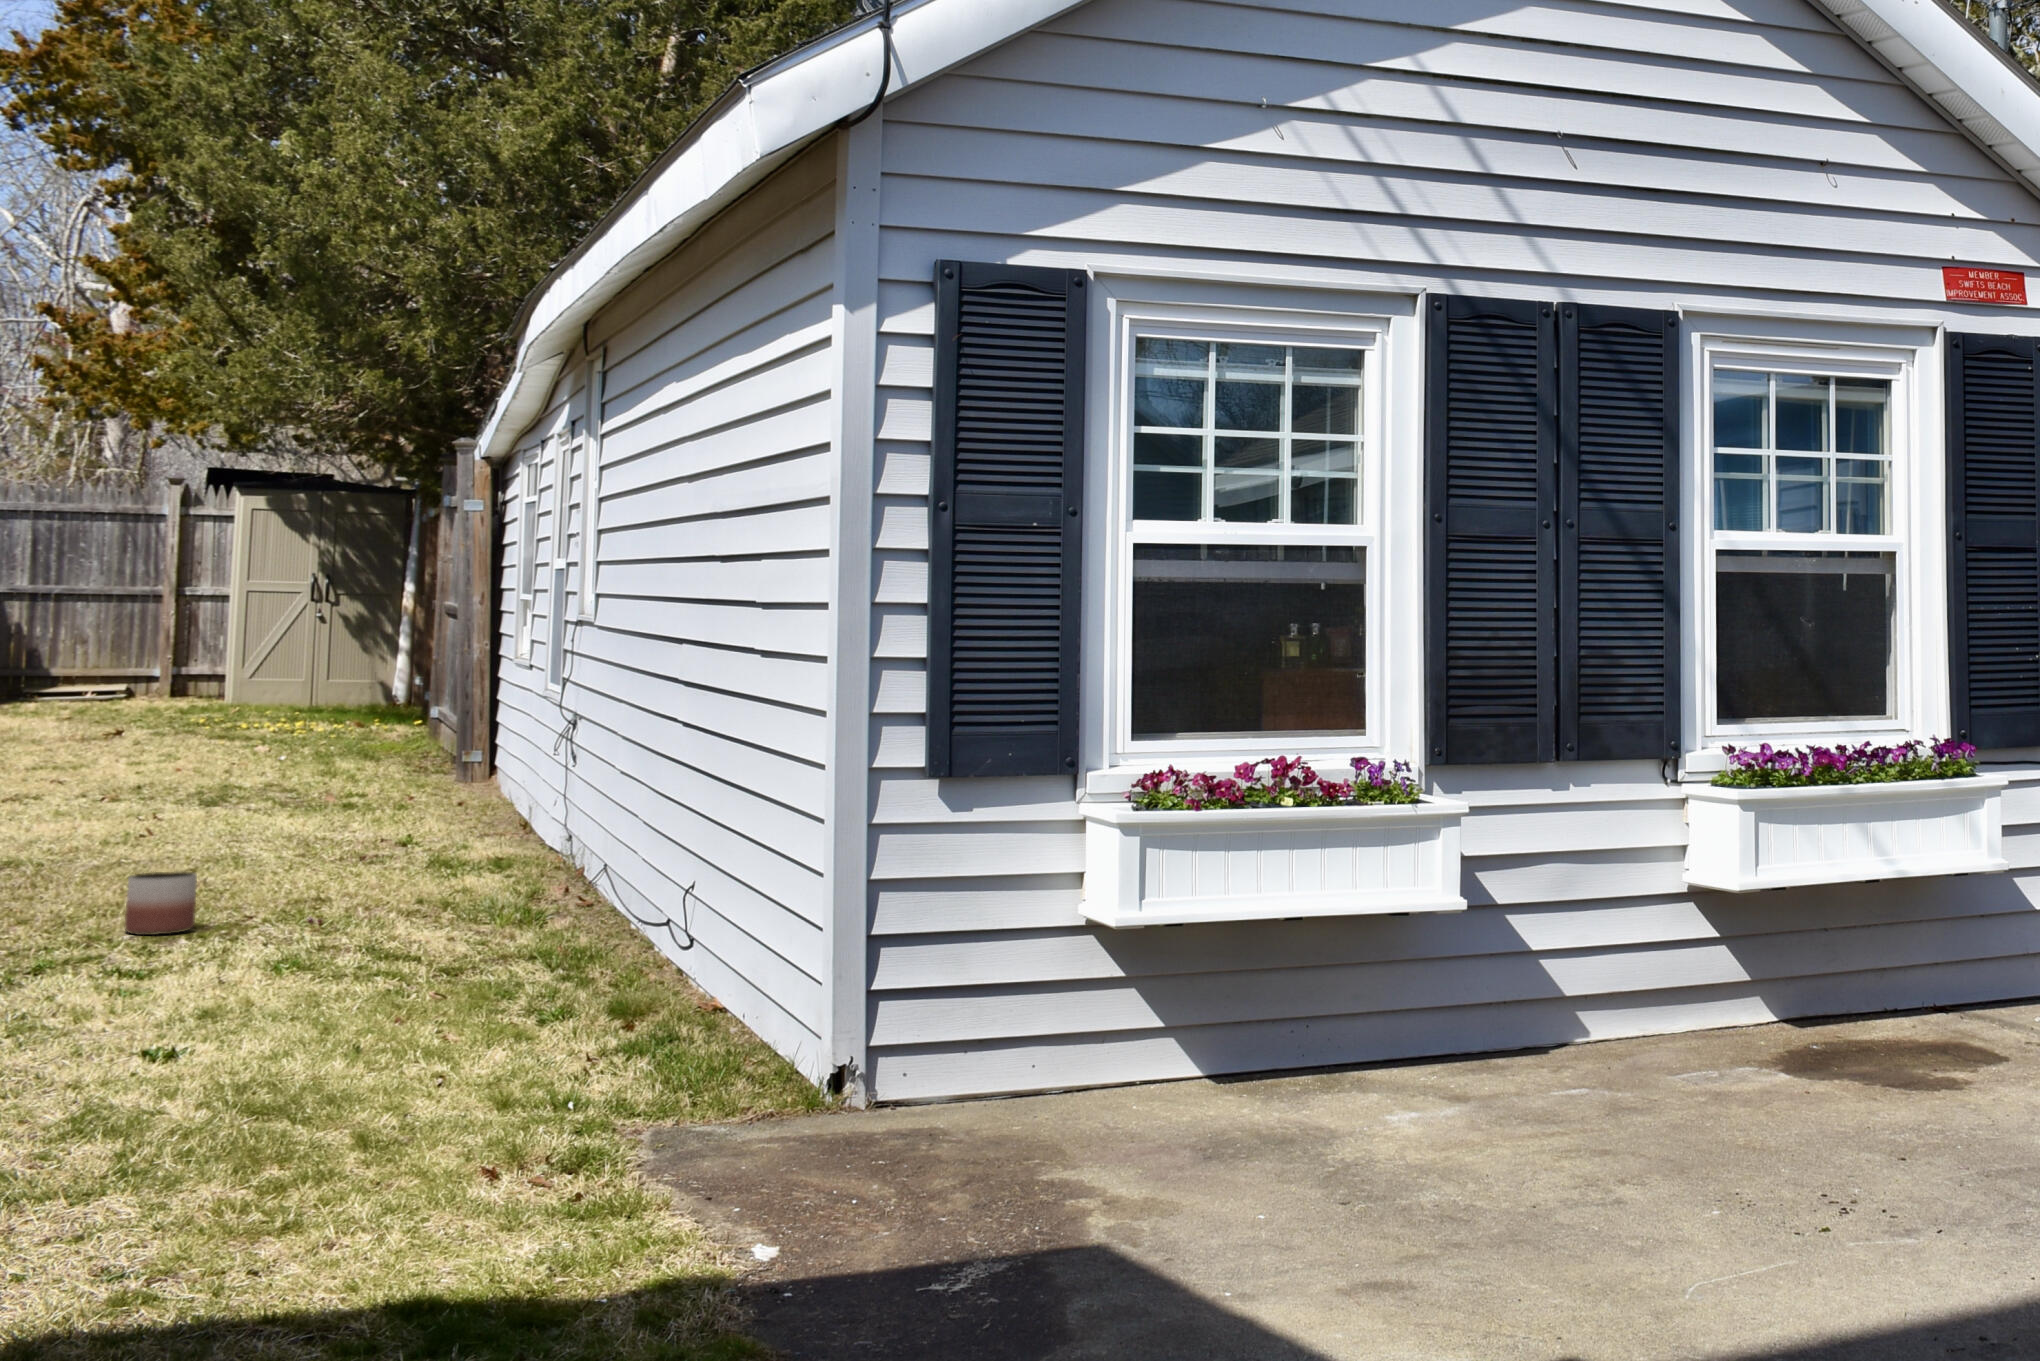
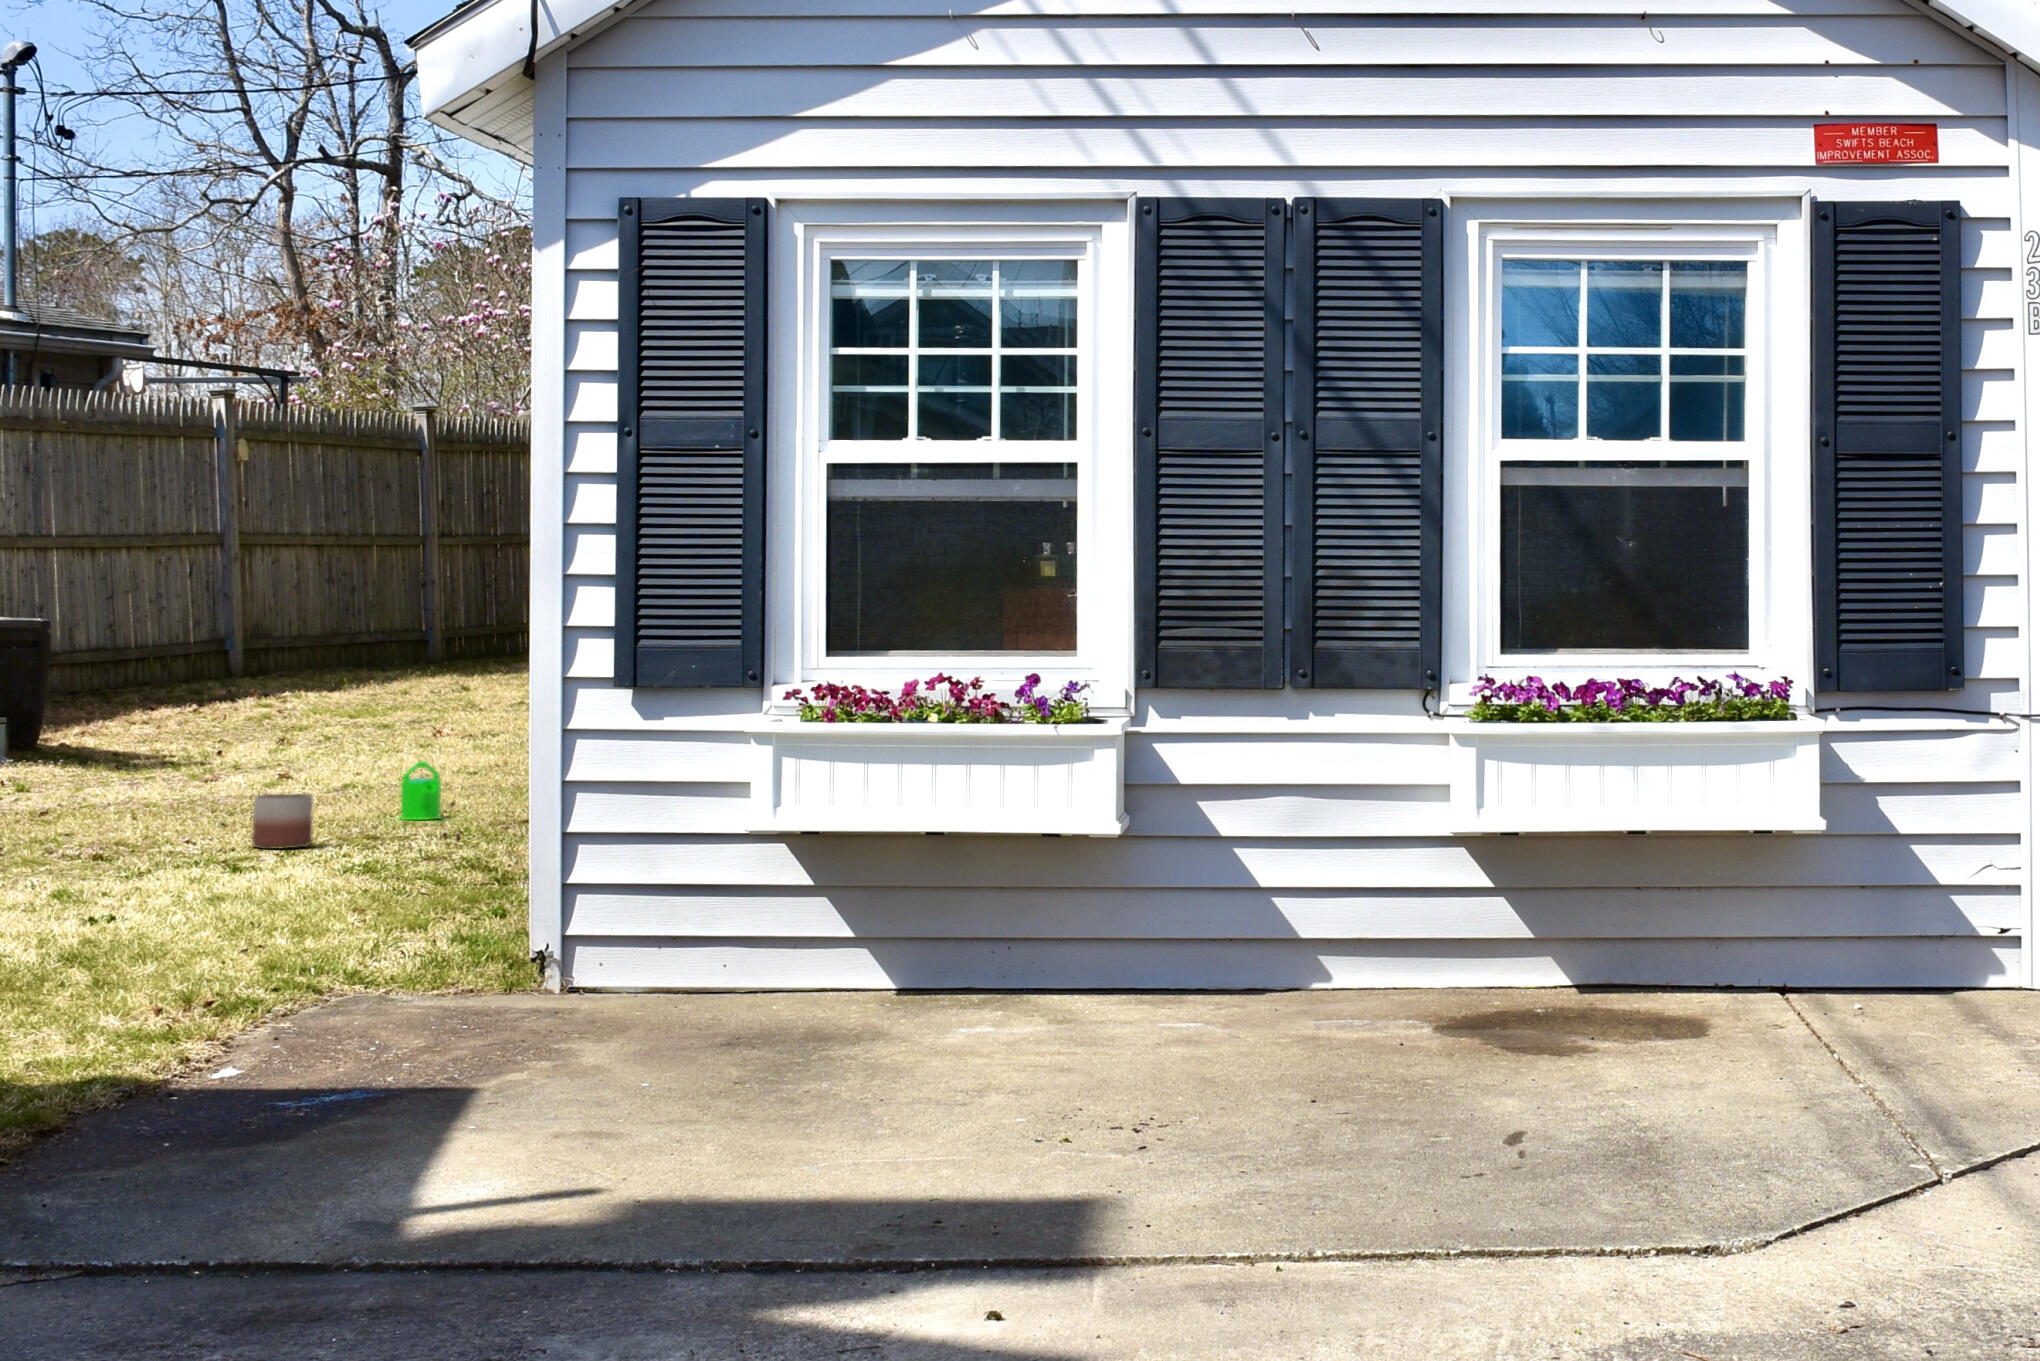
watering can: none [205,824,262,888] -> present [398,761,441,820]

